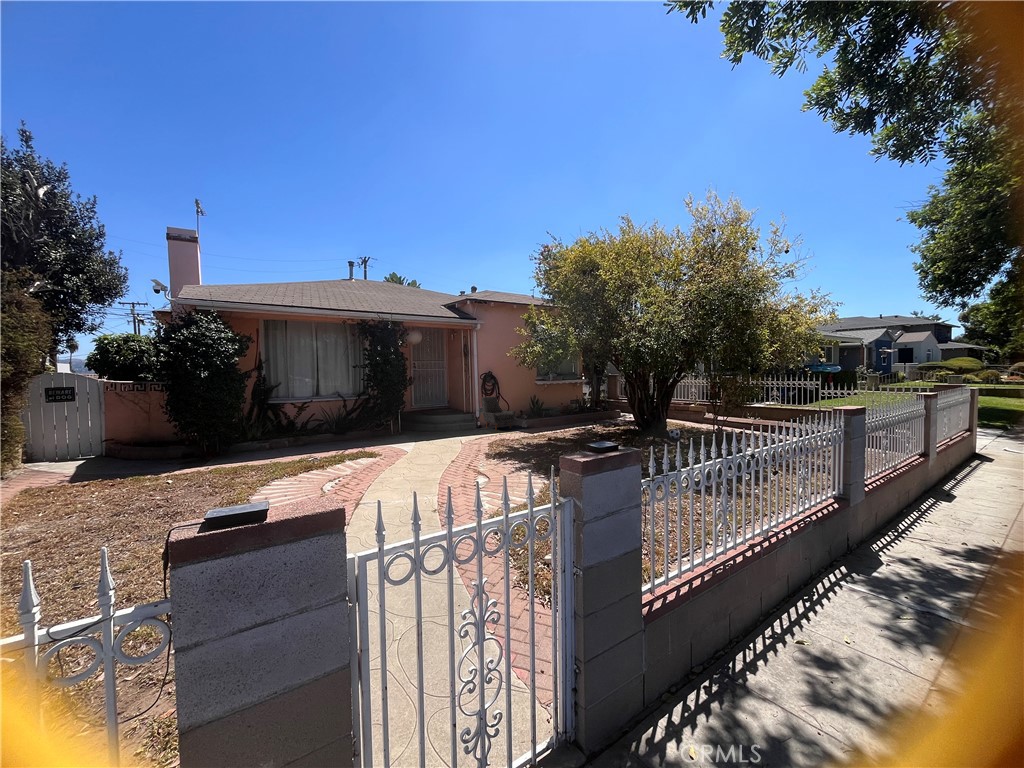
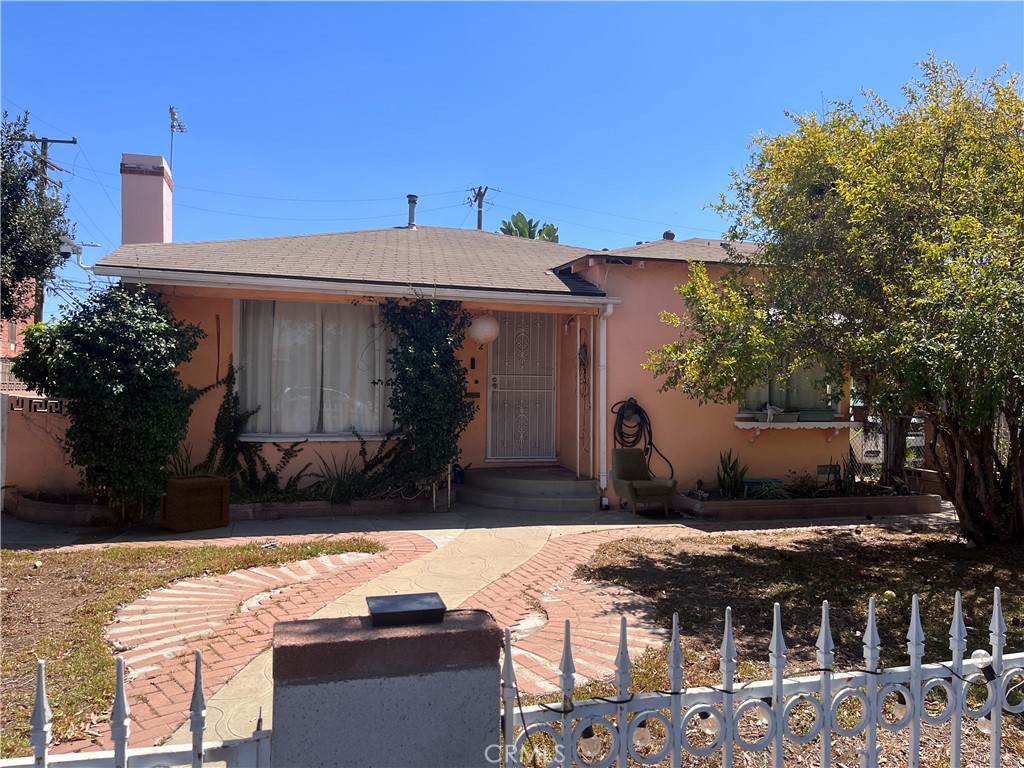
wooden crate: none [228,423,276,458] -> present [160,474,230,533]

